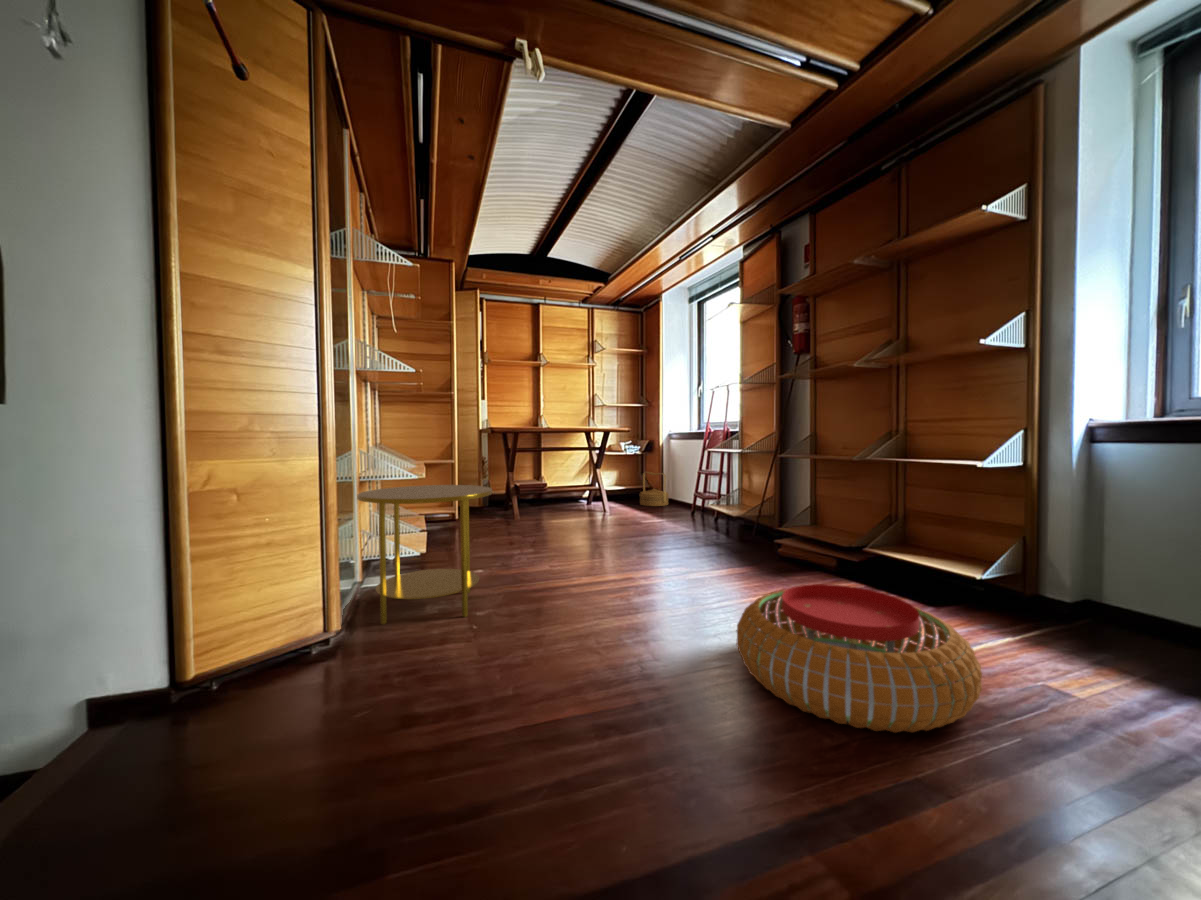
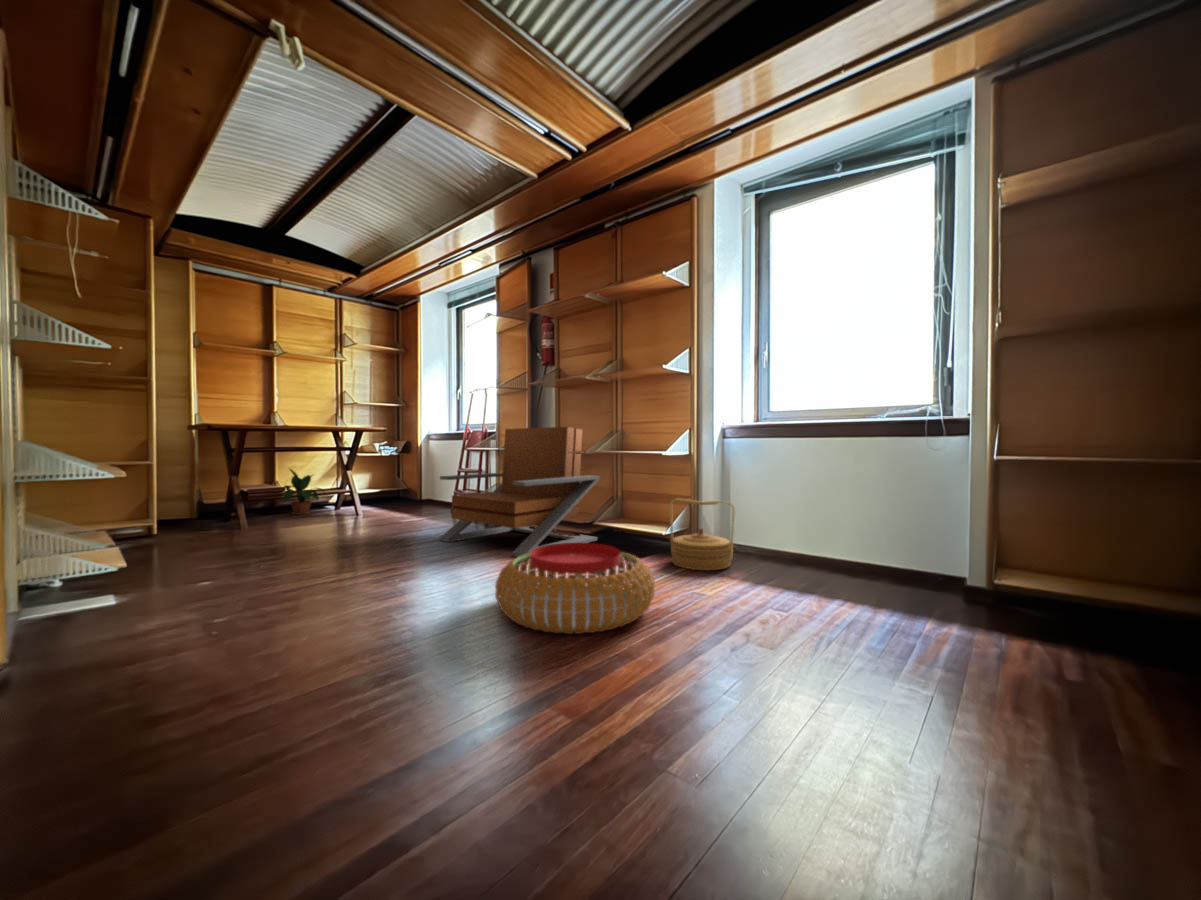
lounge chair: none [678,427,871,584] -> present [440,427,600,557]
potted plant: none [540,465,581,507] -> present [284,469,325,514]
woven basket: present [640,472,669,506] -> present [669,499,735,570]
side table: present [357,485,492,625] -> none [30,482,234,648]

